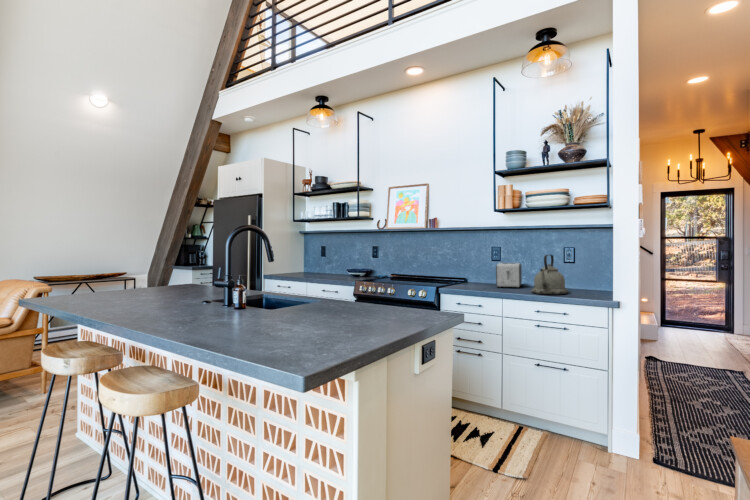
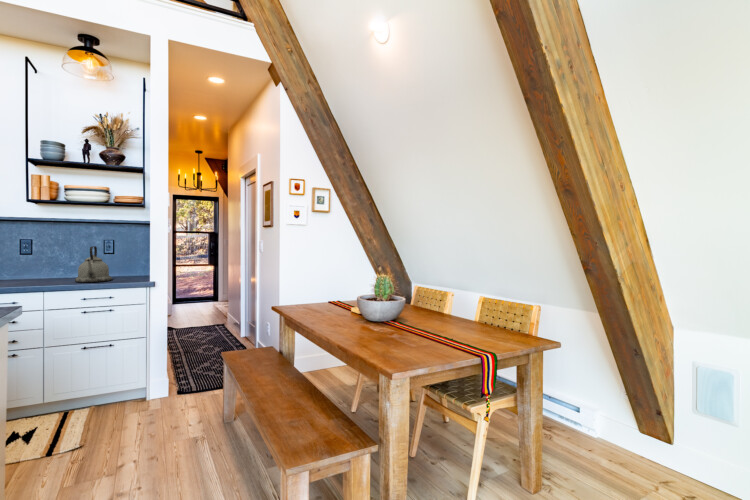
toaster: present [496,263,522,287] -> none [27,255,59,280]

